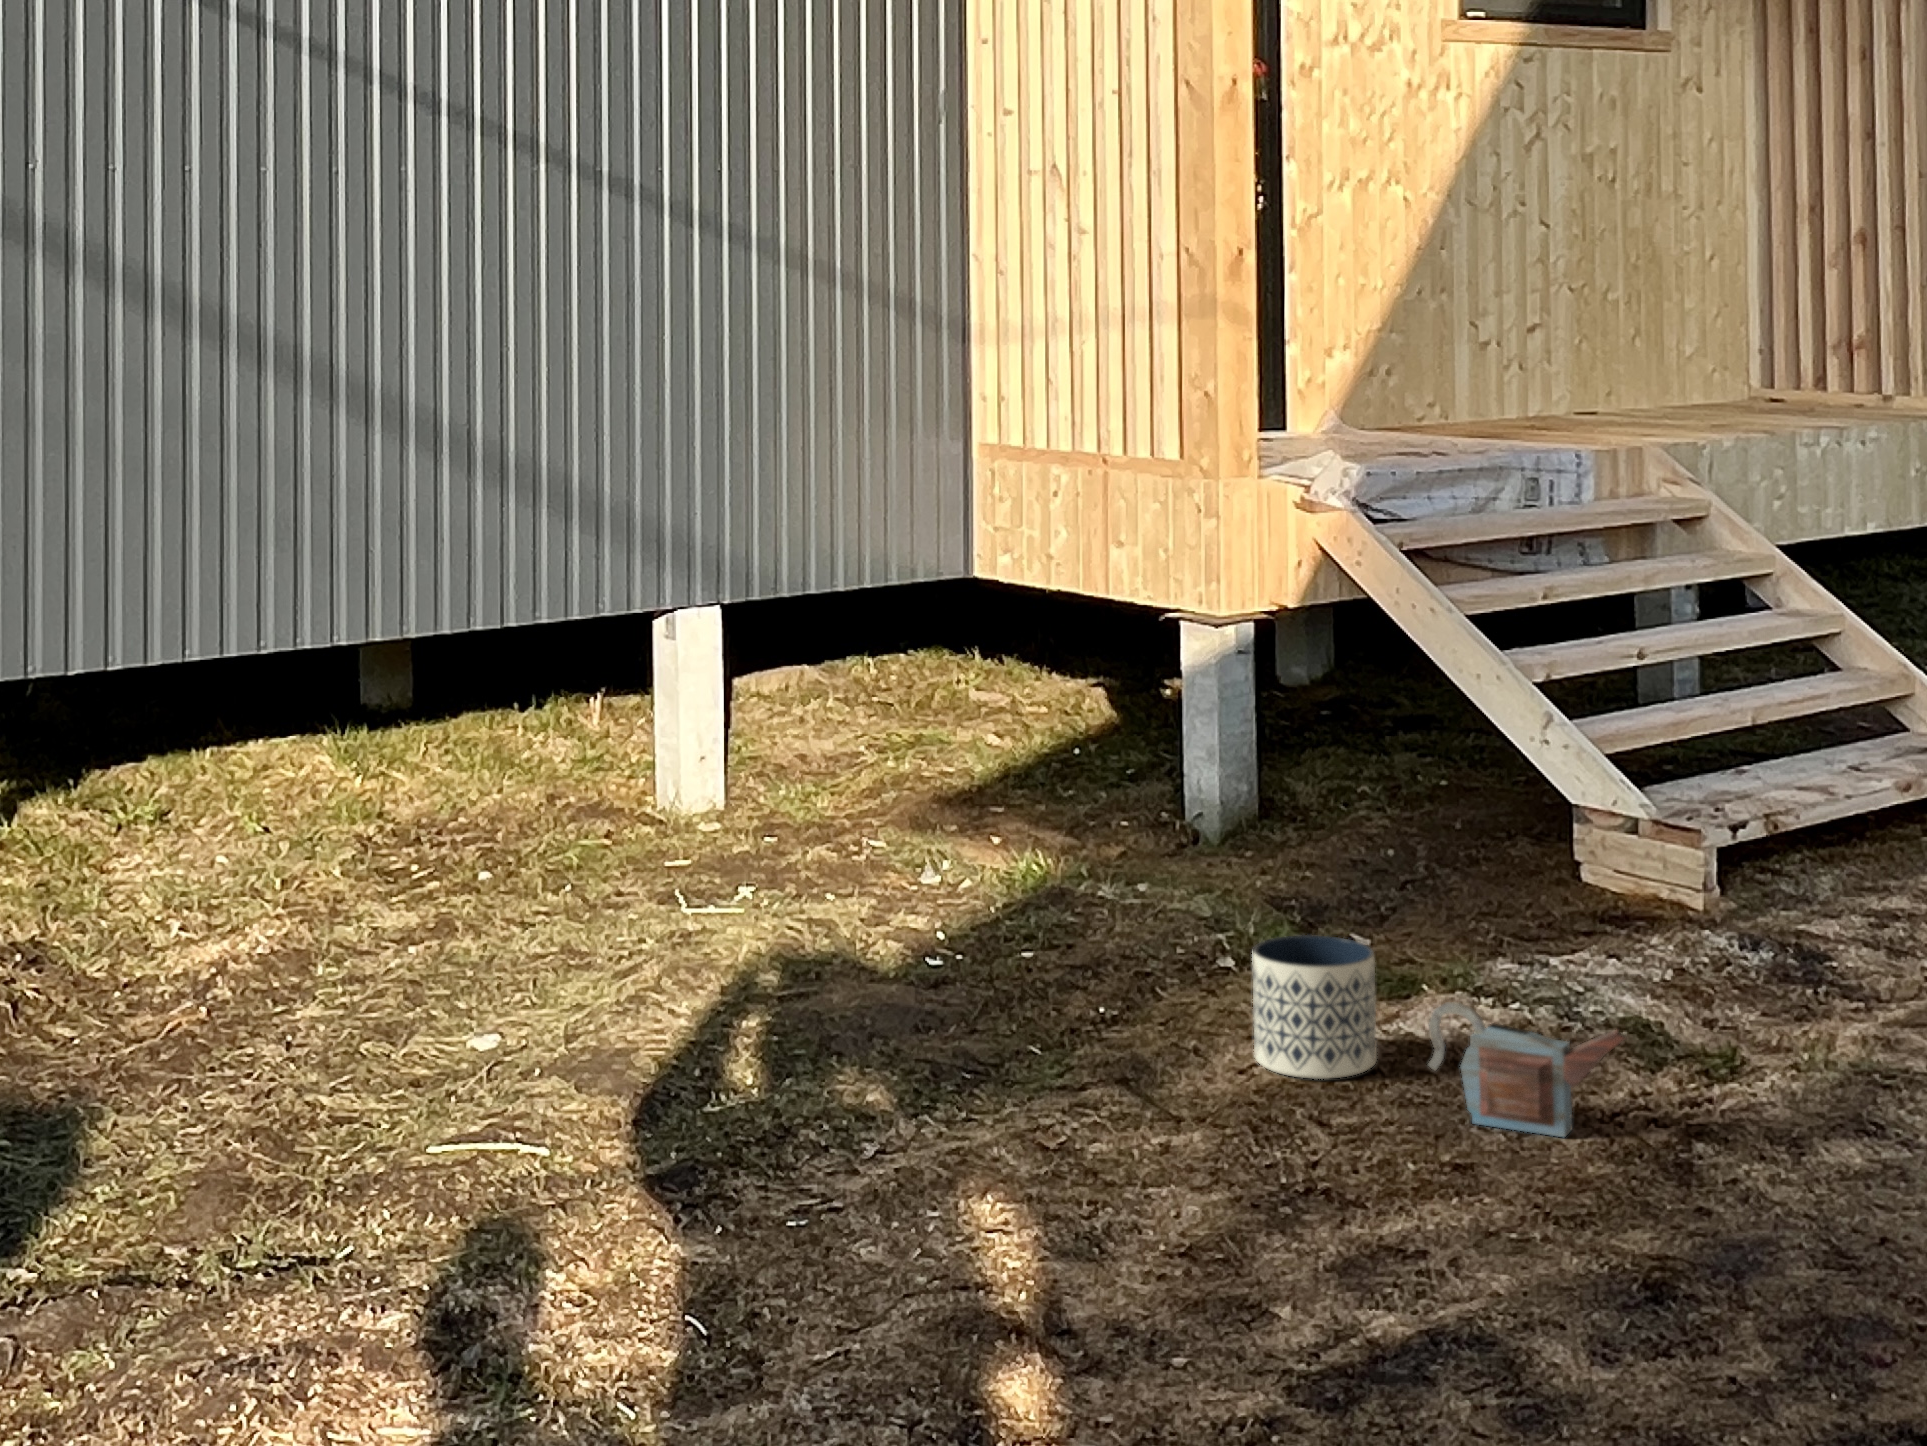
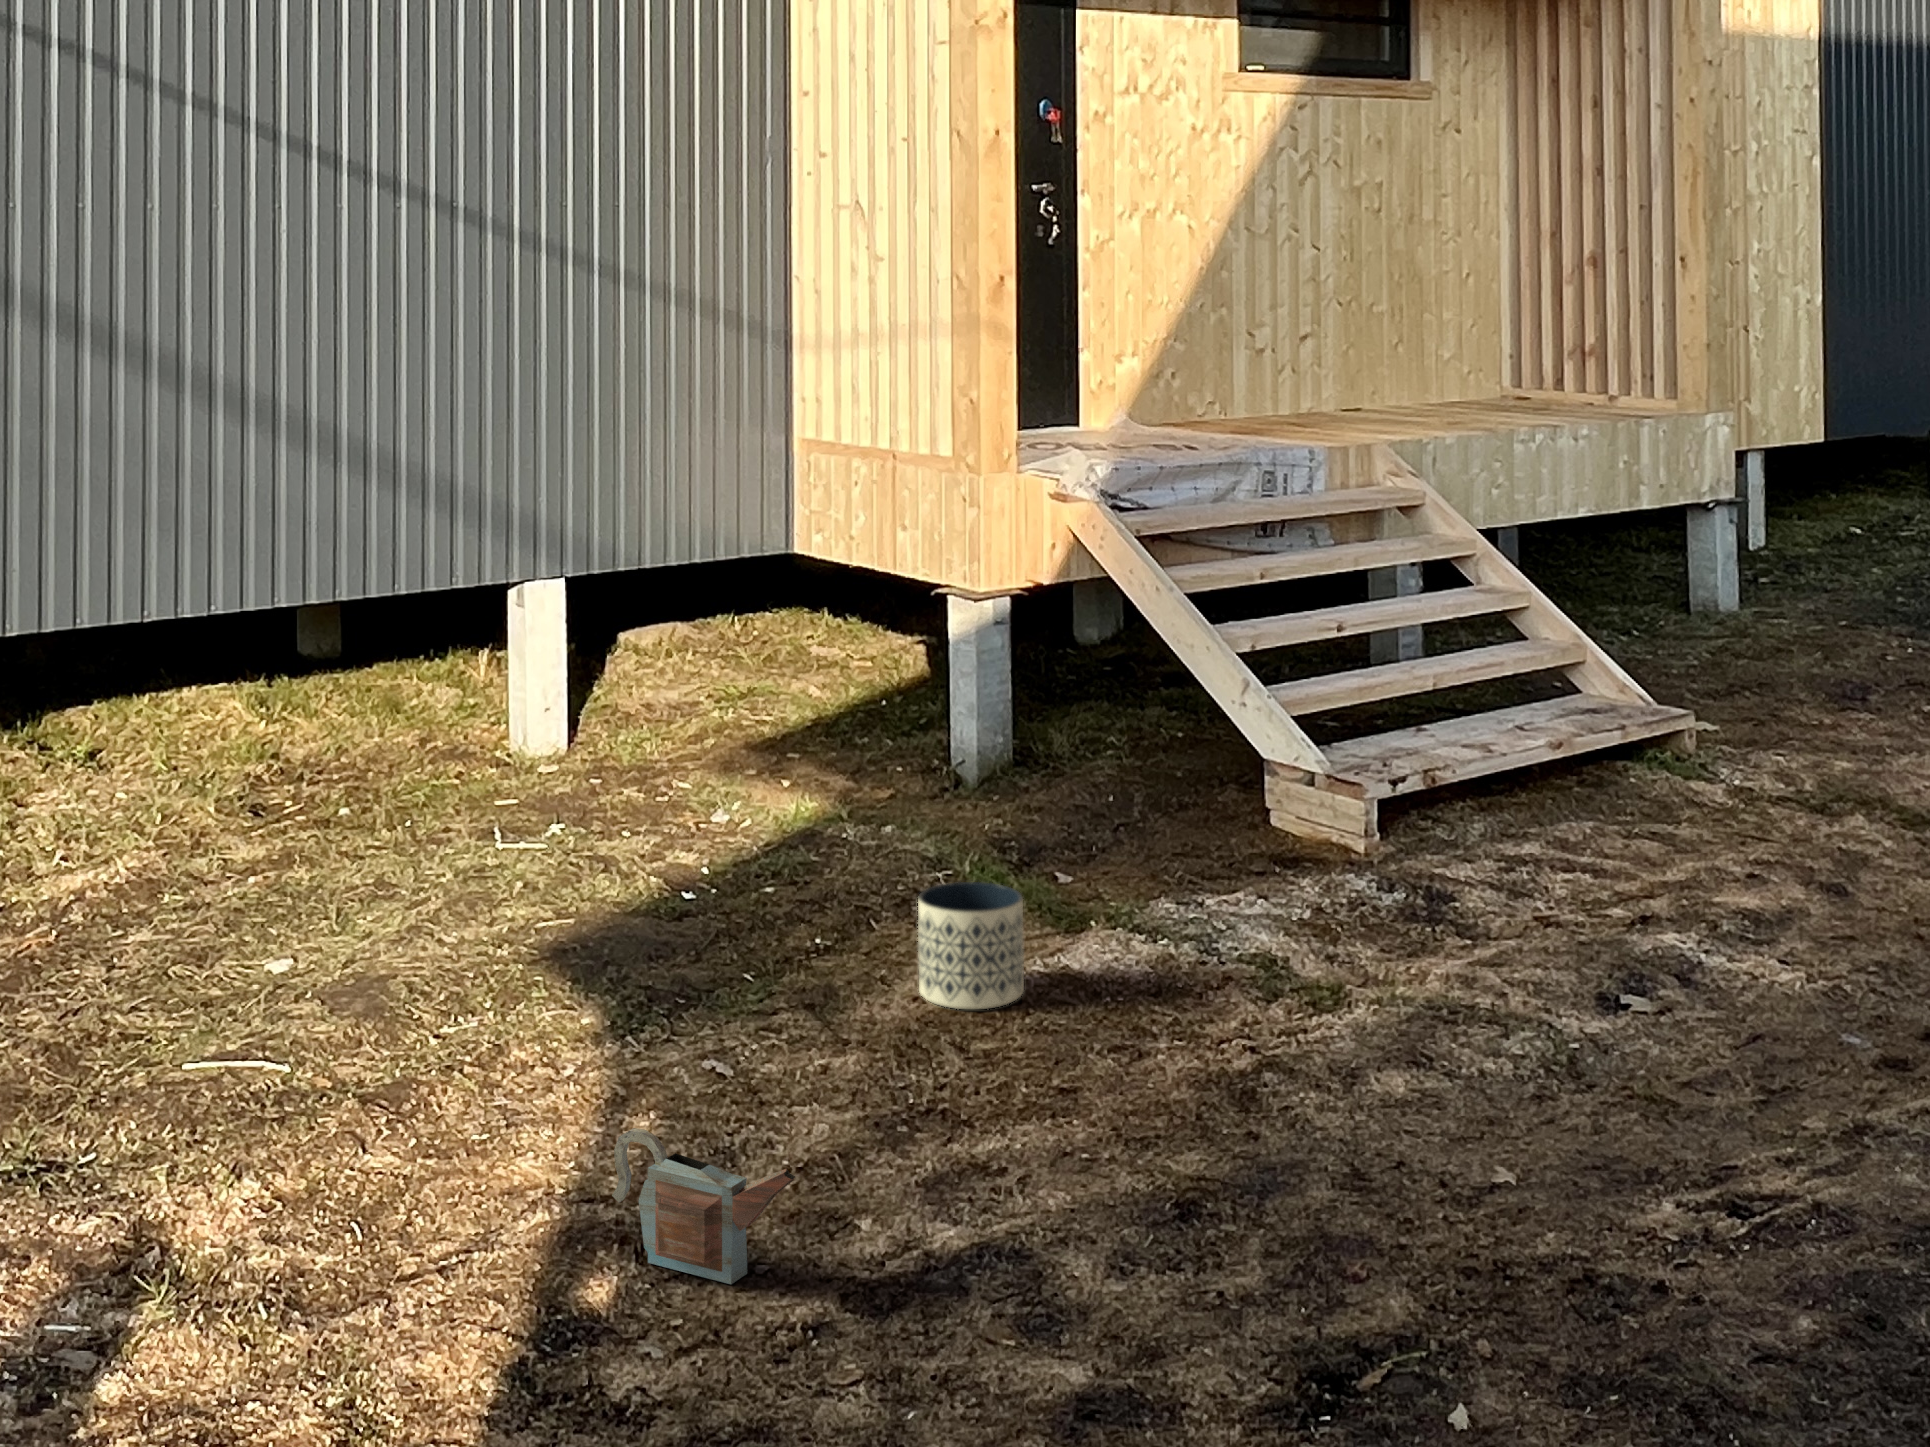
watering can: present [1428,1002,1626,1137] -> present [612,1128,795,1284]

